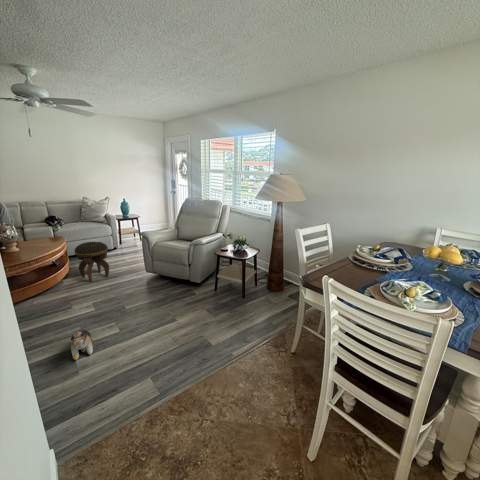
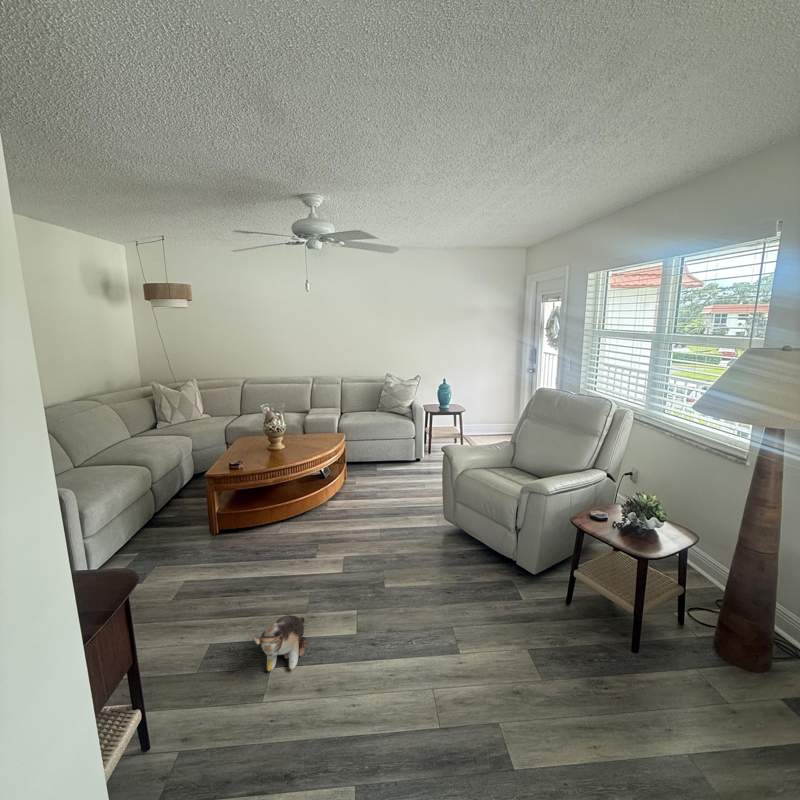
footstool: present [75,242,109,282] -> none [345,449,392,515]

